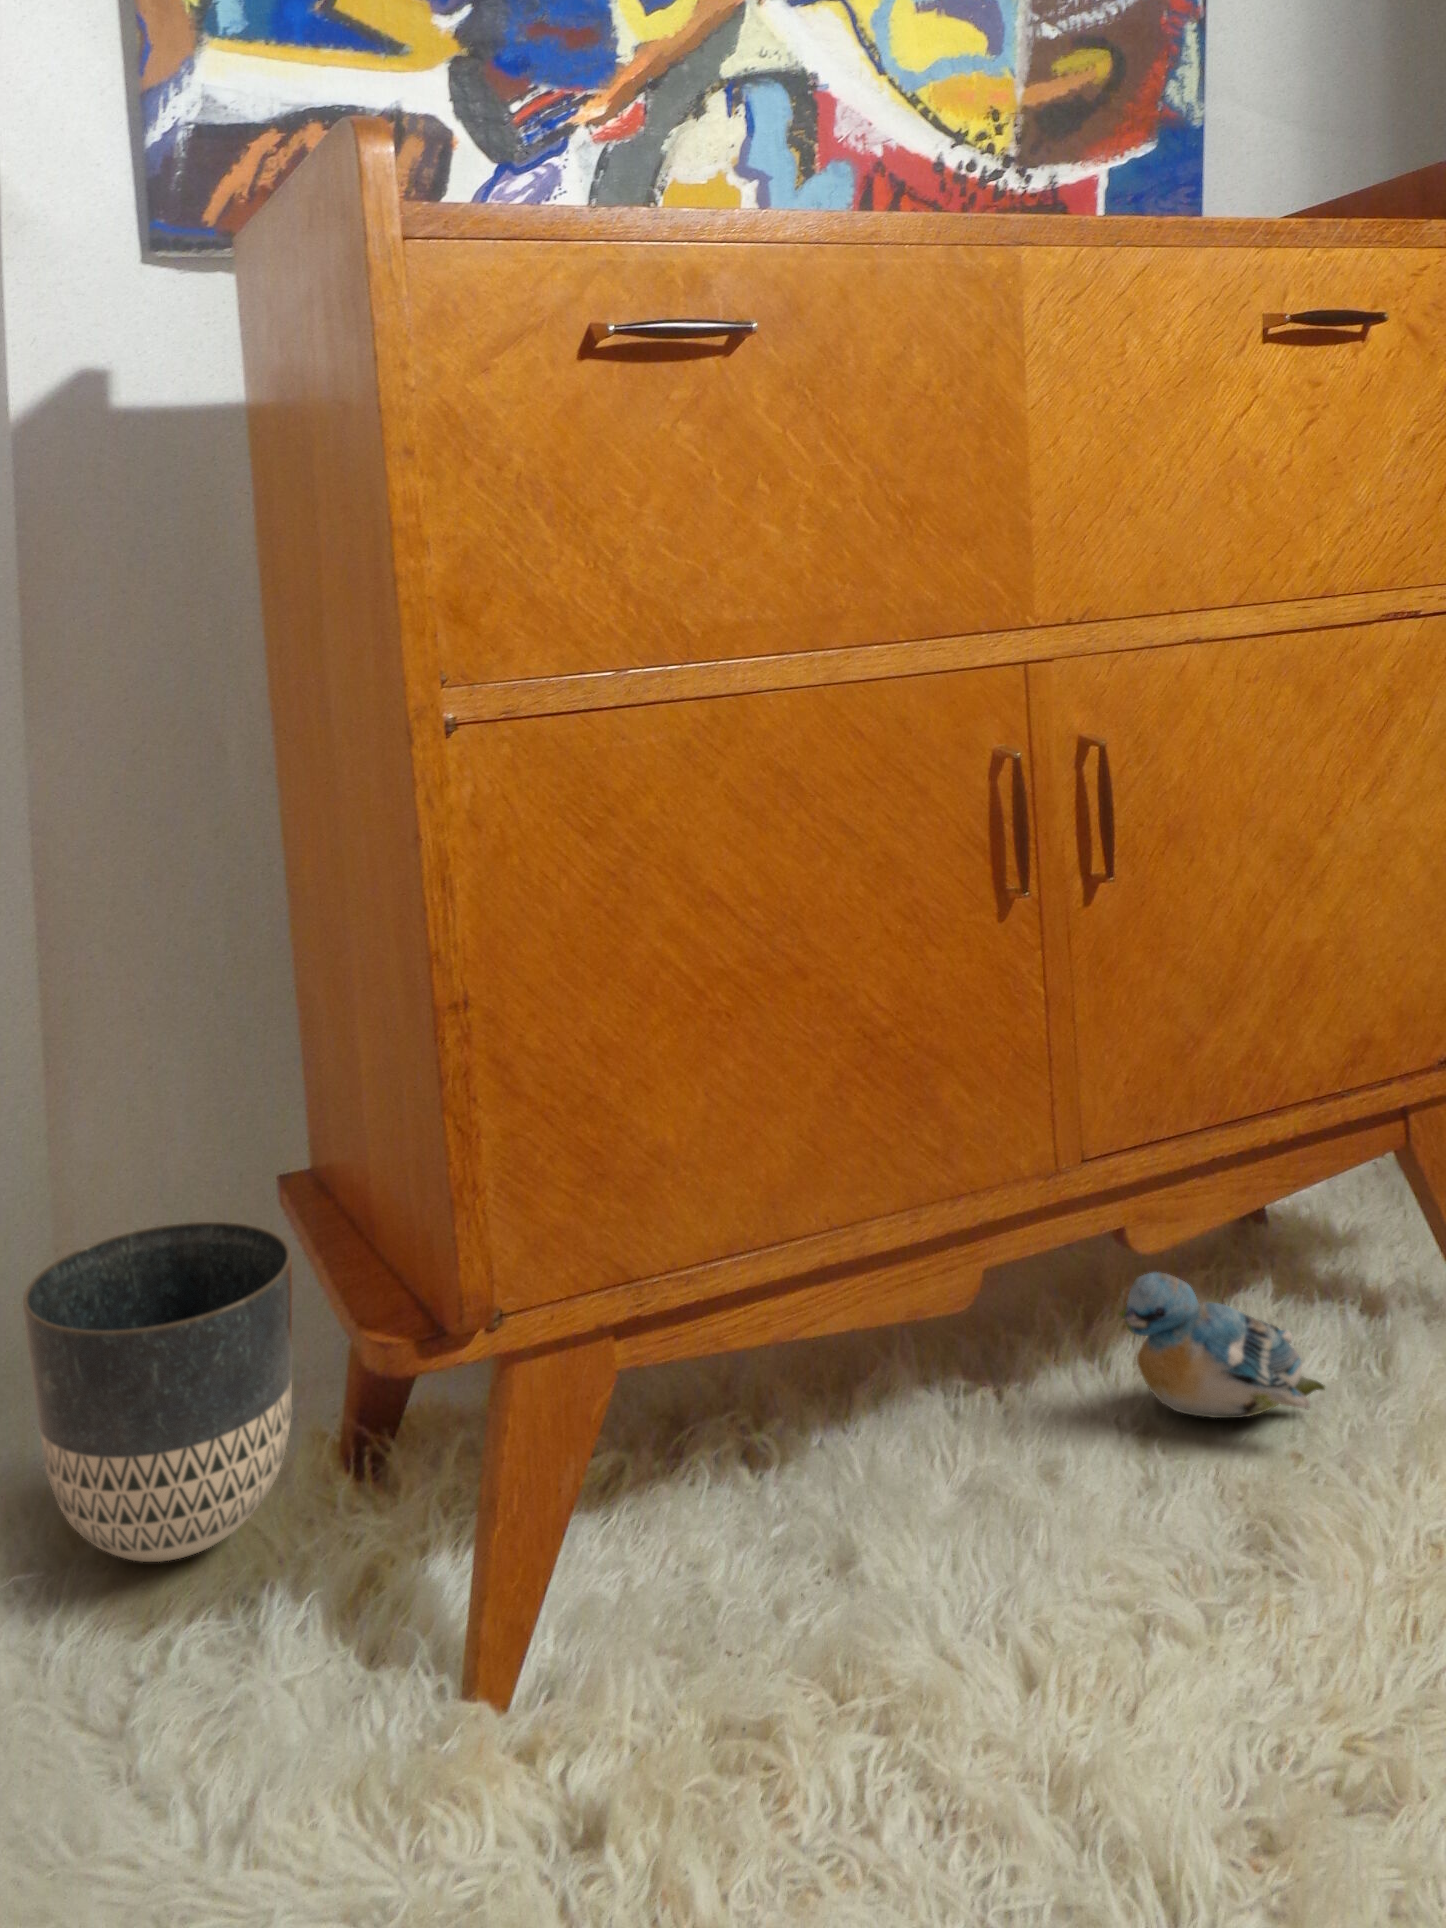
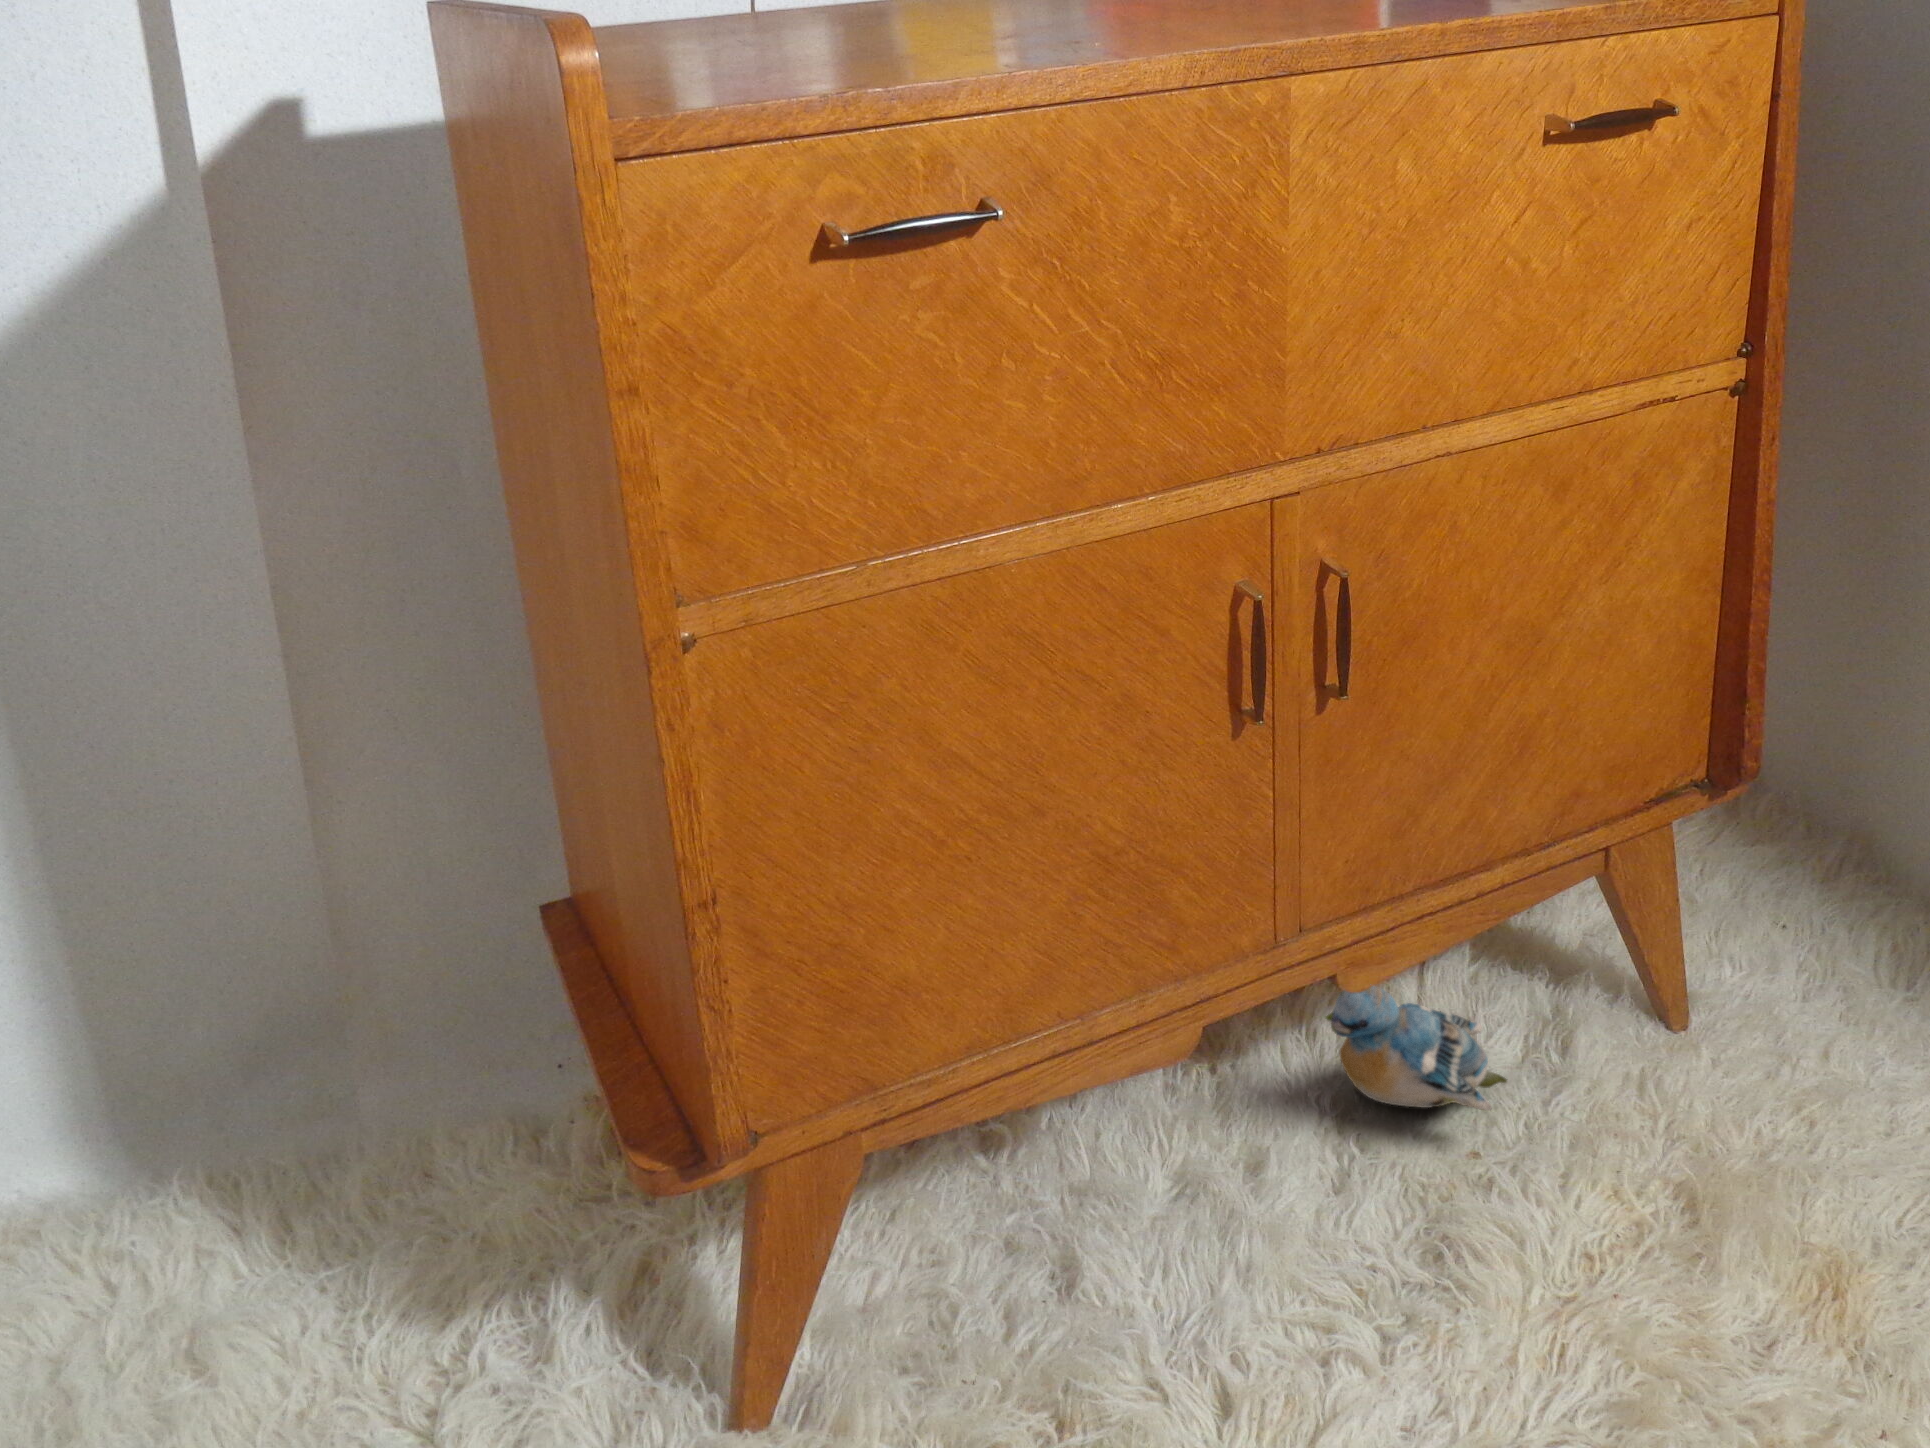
planter: present [23,1222,292,1562] -> none [305,944,563,1252]

